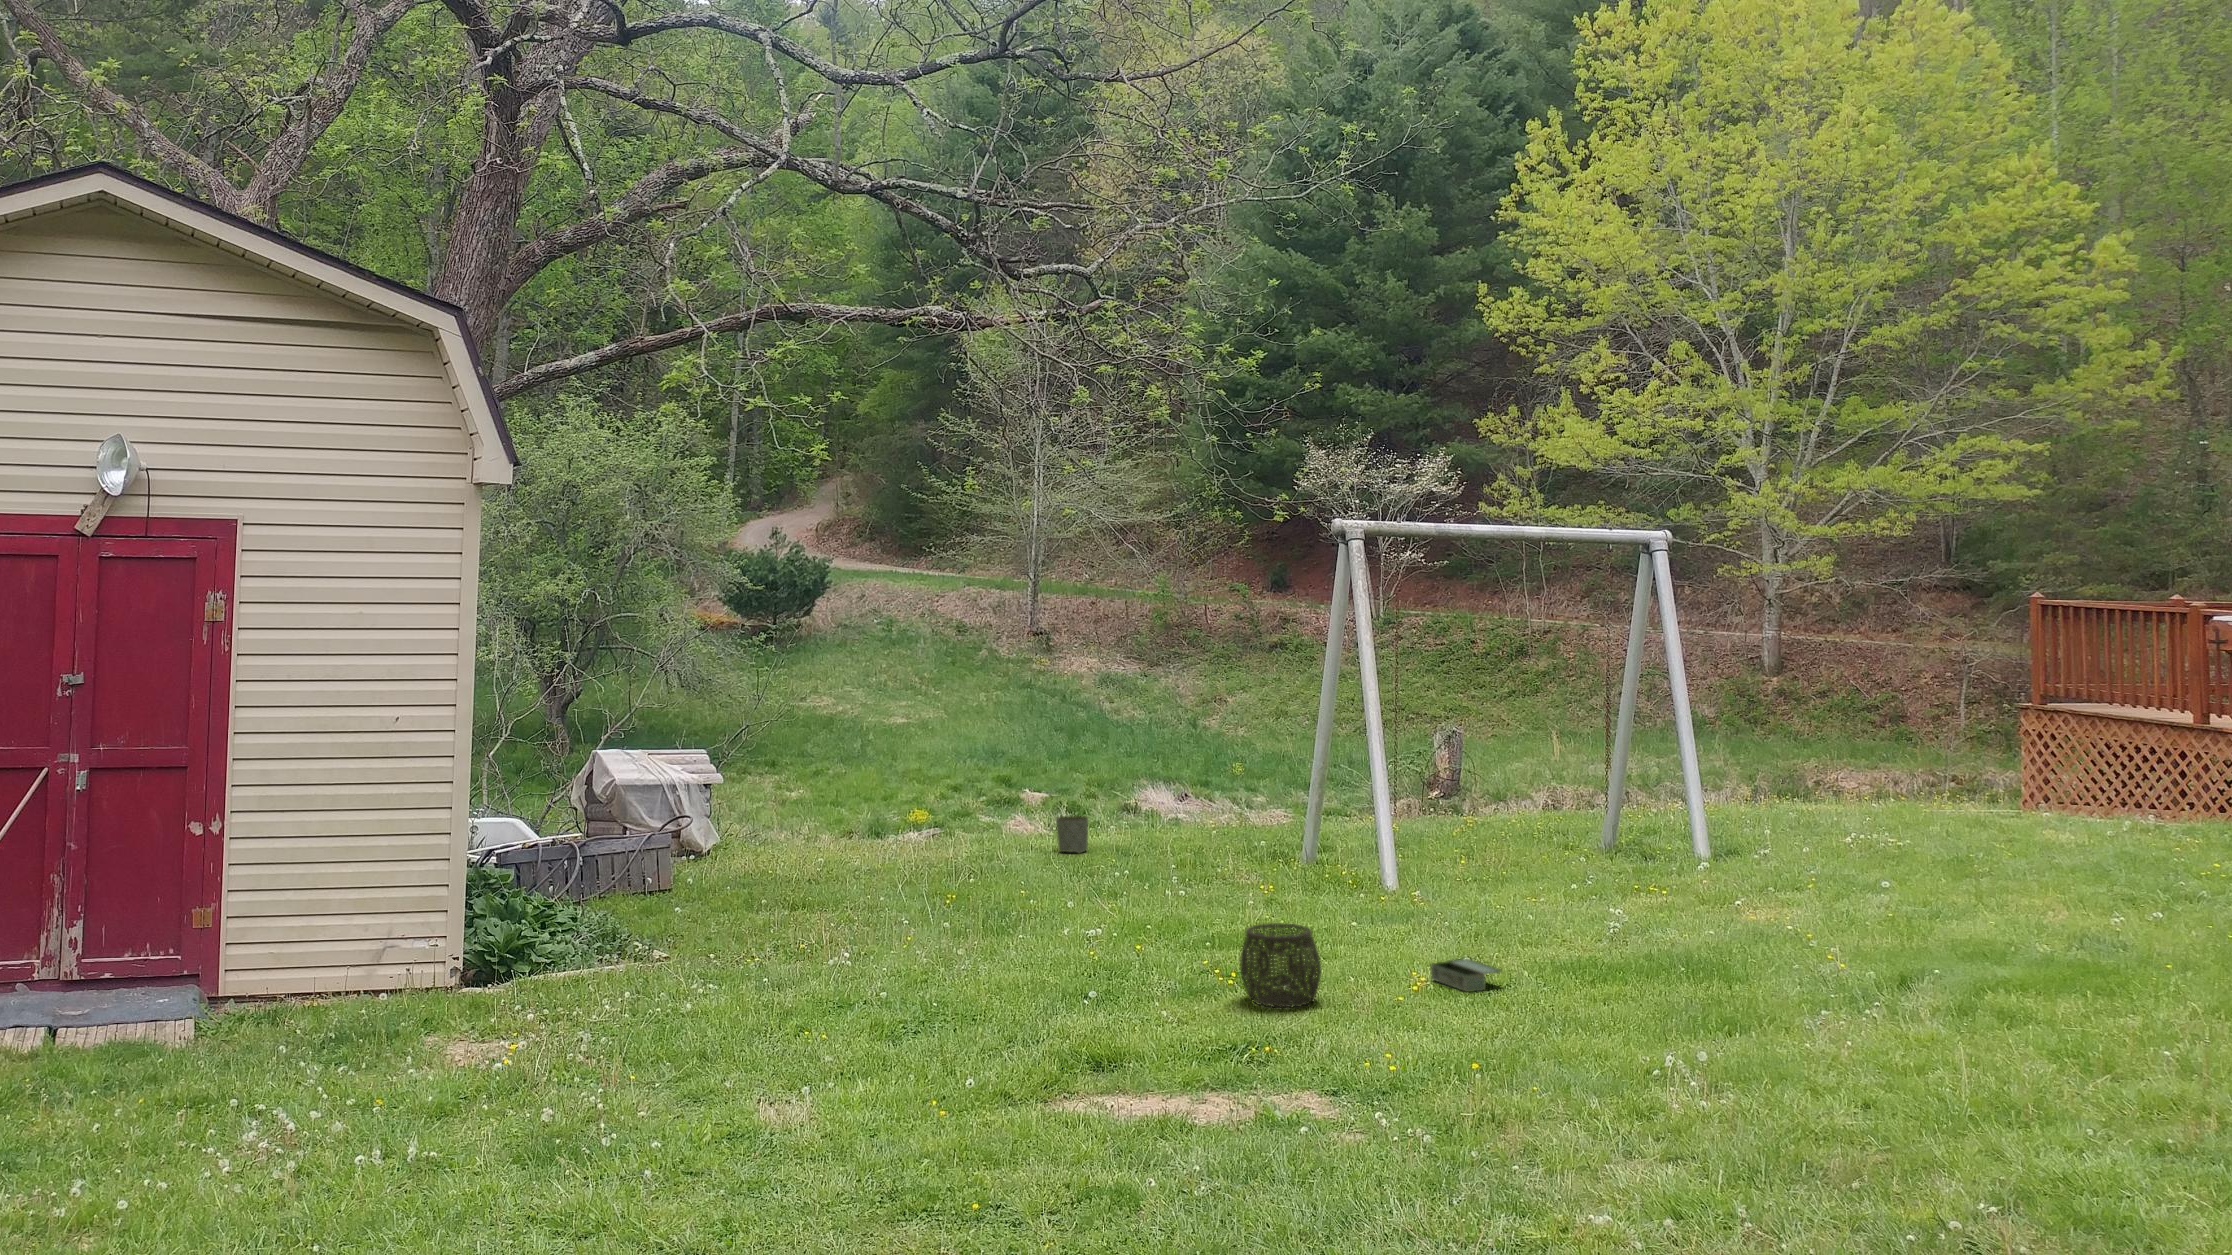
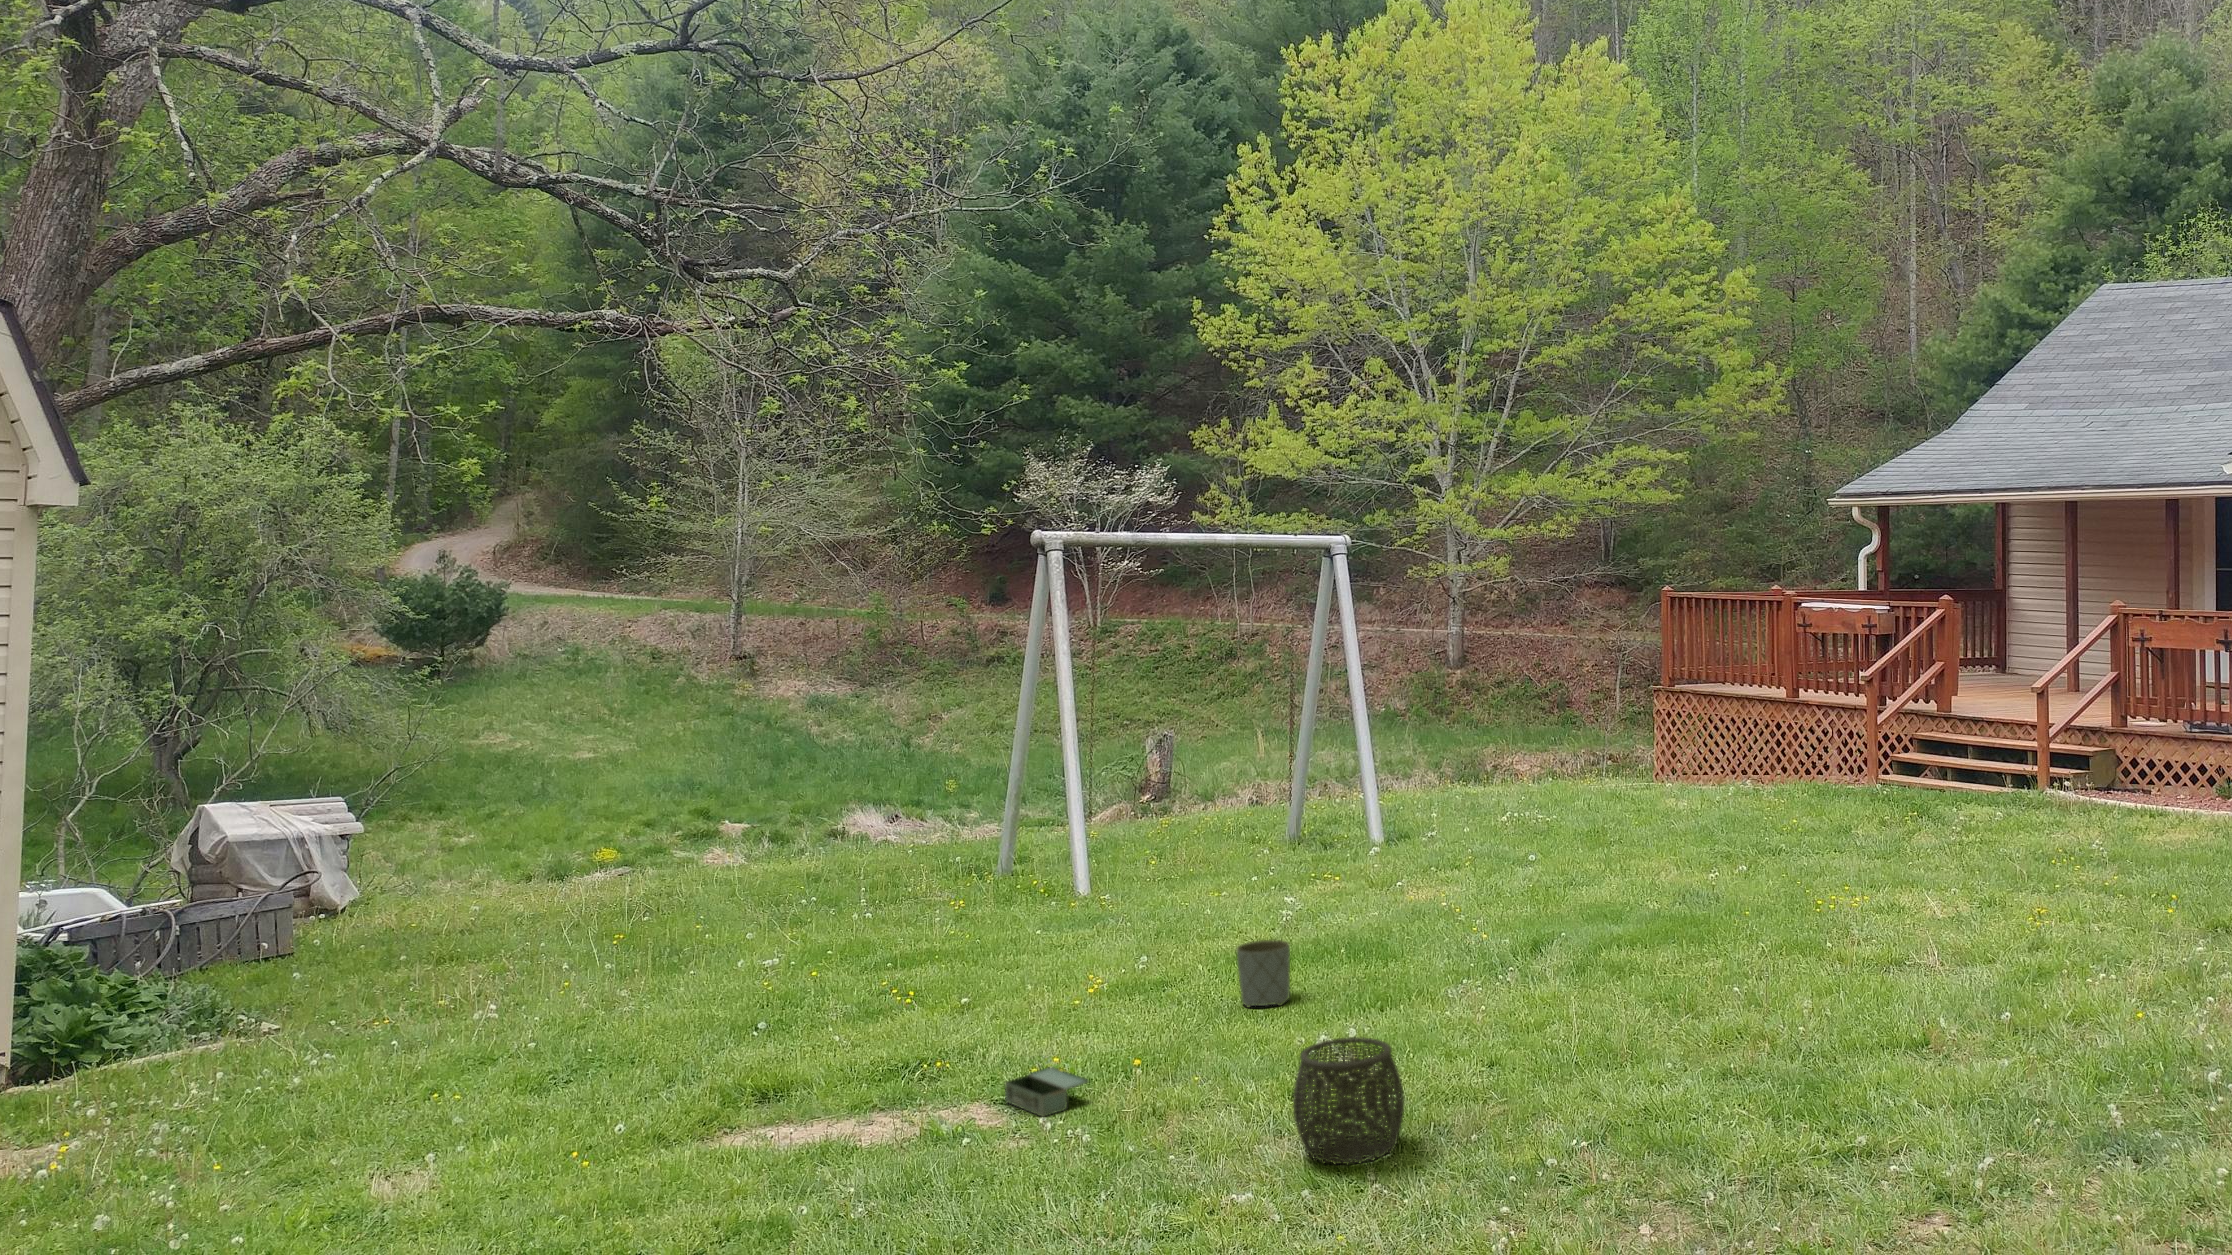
planter: present [1056,815,1088,853] -> present [1237,940,1290,1007]
woven basket: present [1240,923,1321,1007] -> present [1293,1037,1404,1164]

